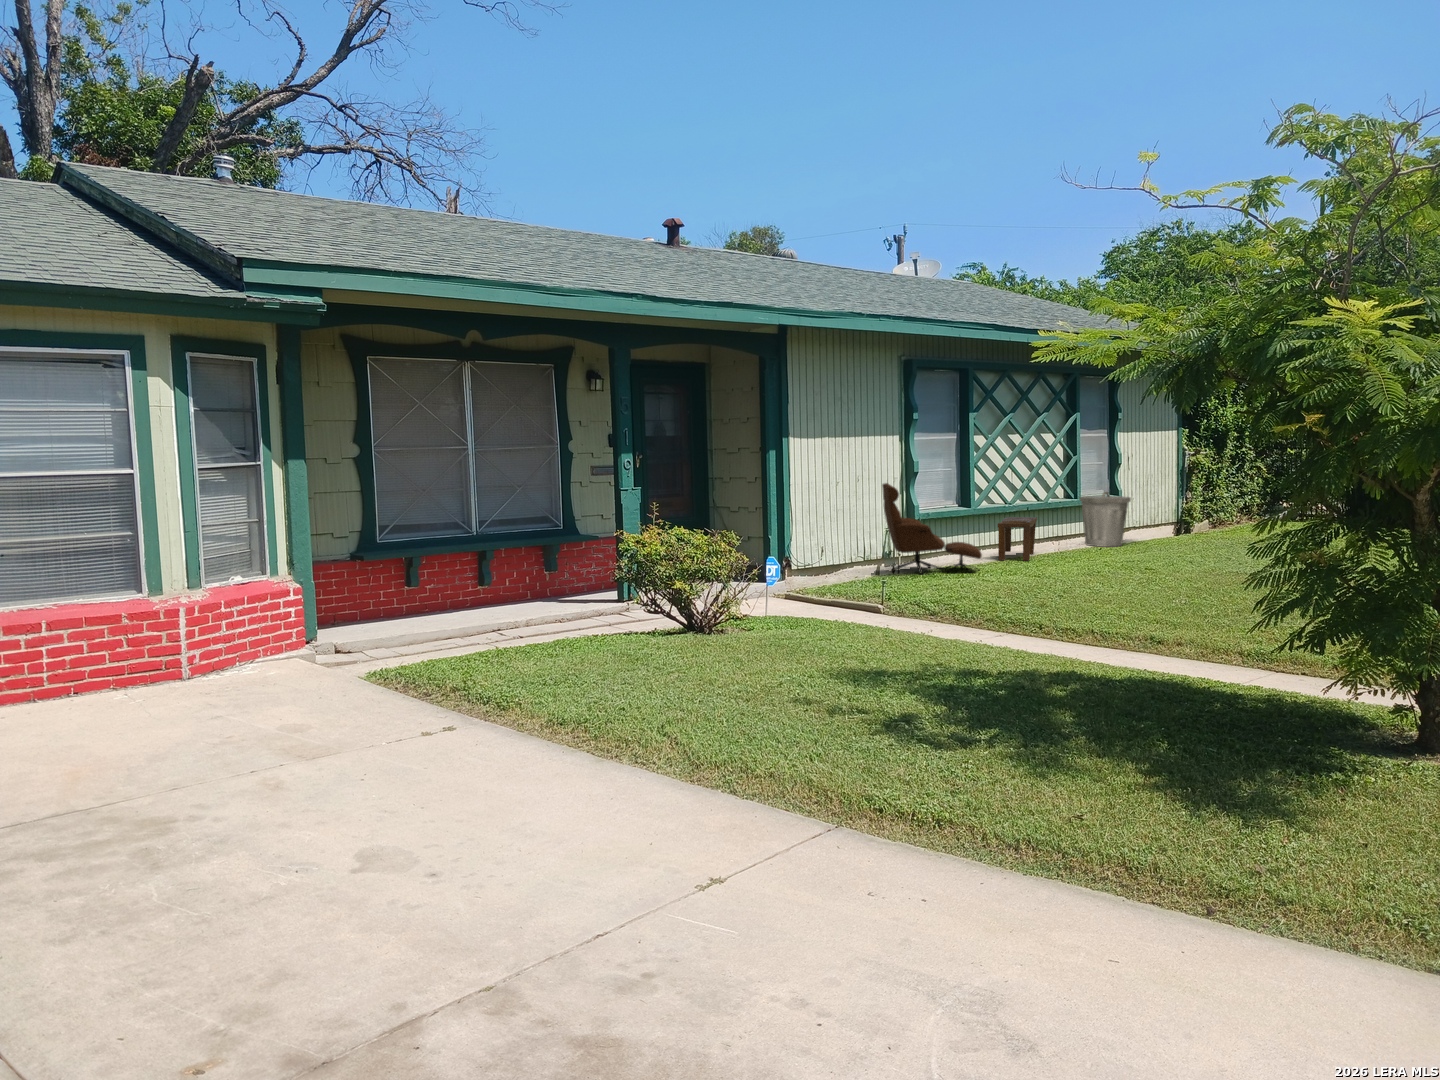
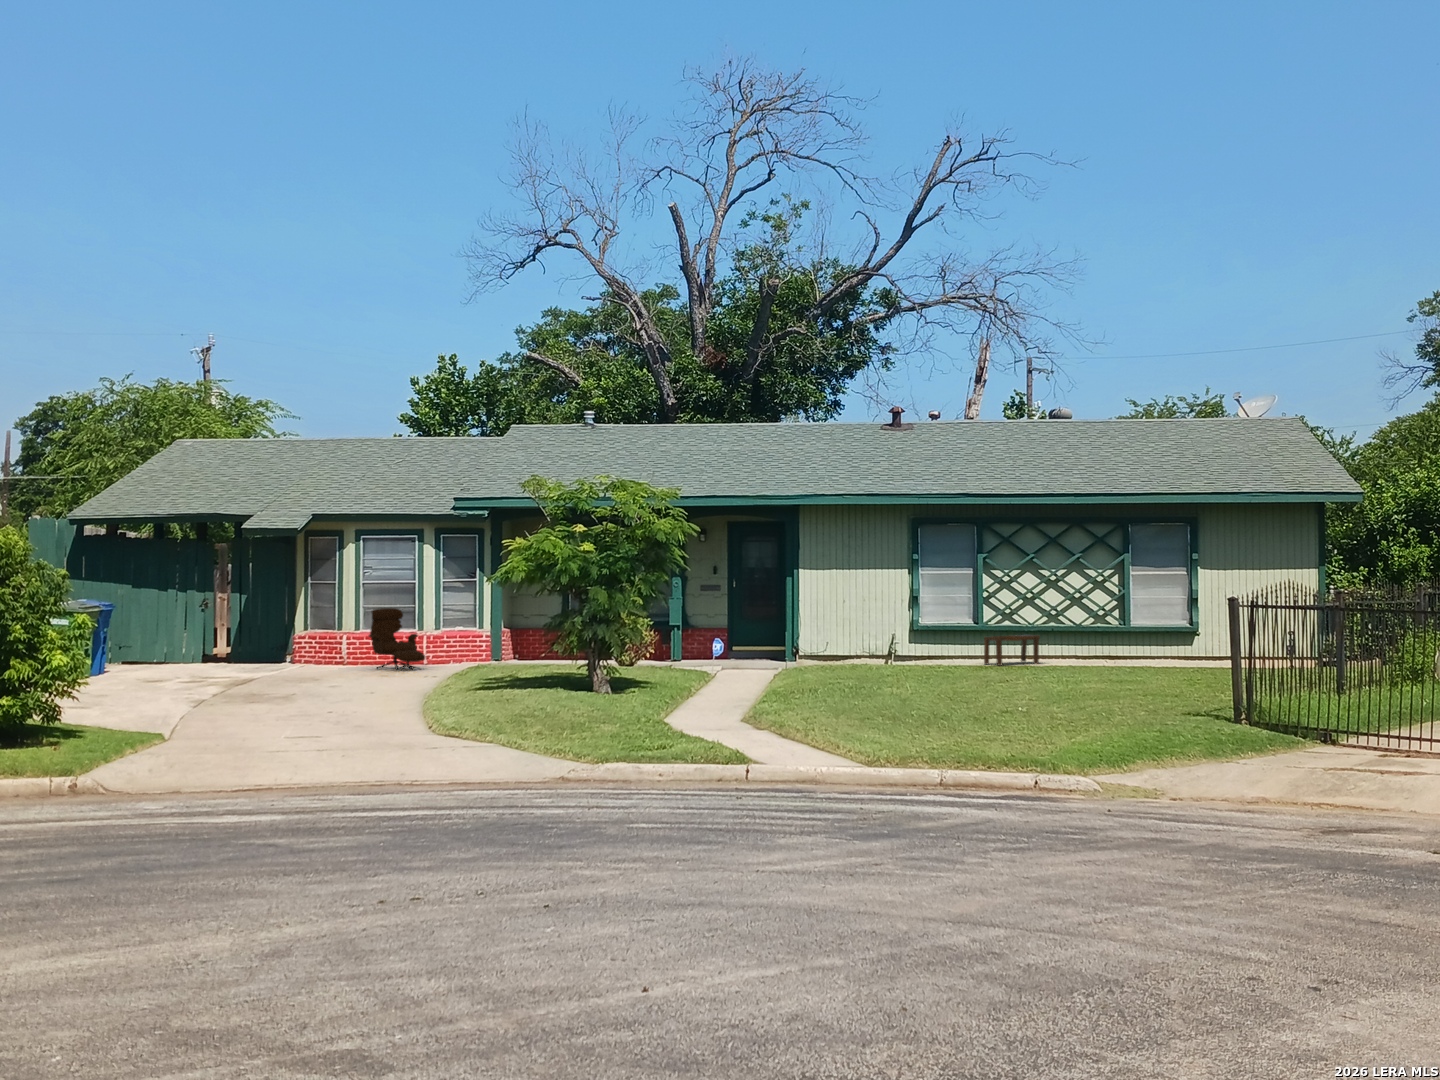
lounge chair: present [882,483,982,574] -> present [369,608,425,669]
trash can: present [1080,492,1131,547] -> none [1115,620,1158,665]

